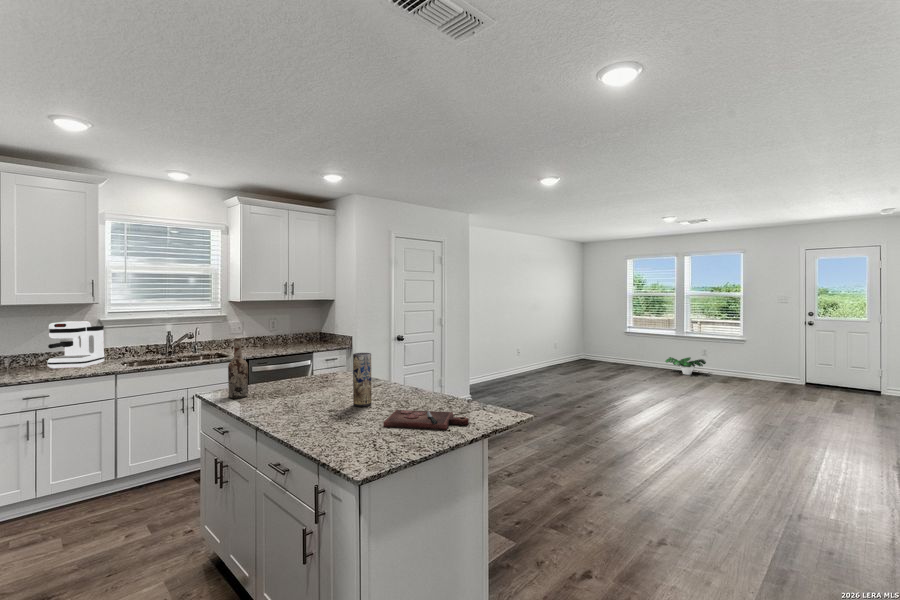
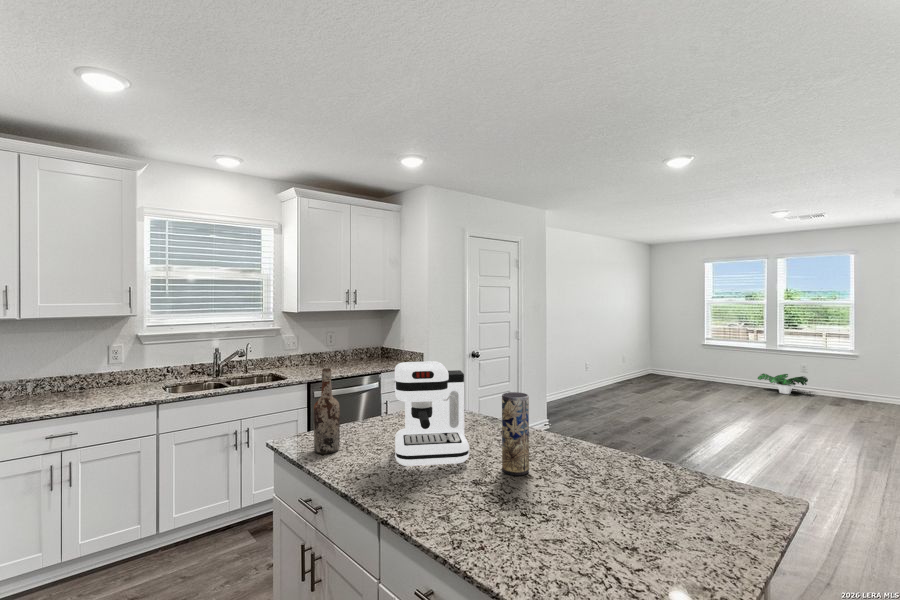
coffee maker: present [48,321,104,369] -> present [395,361,469,466]
cutting board: present [384,410,469,429] -> none [585,488,731,539]

